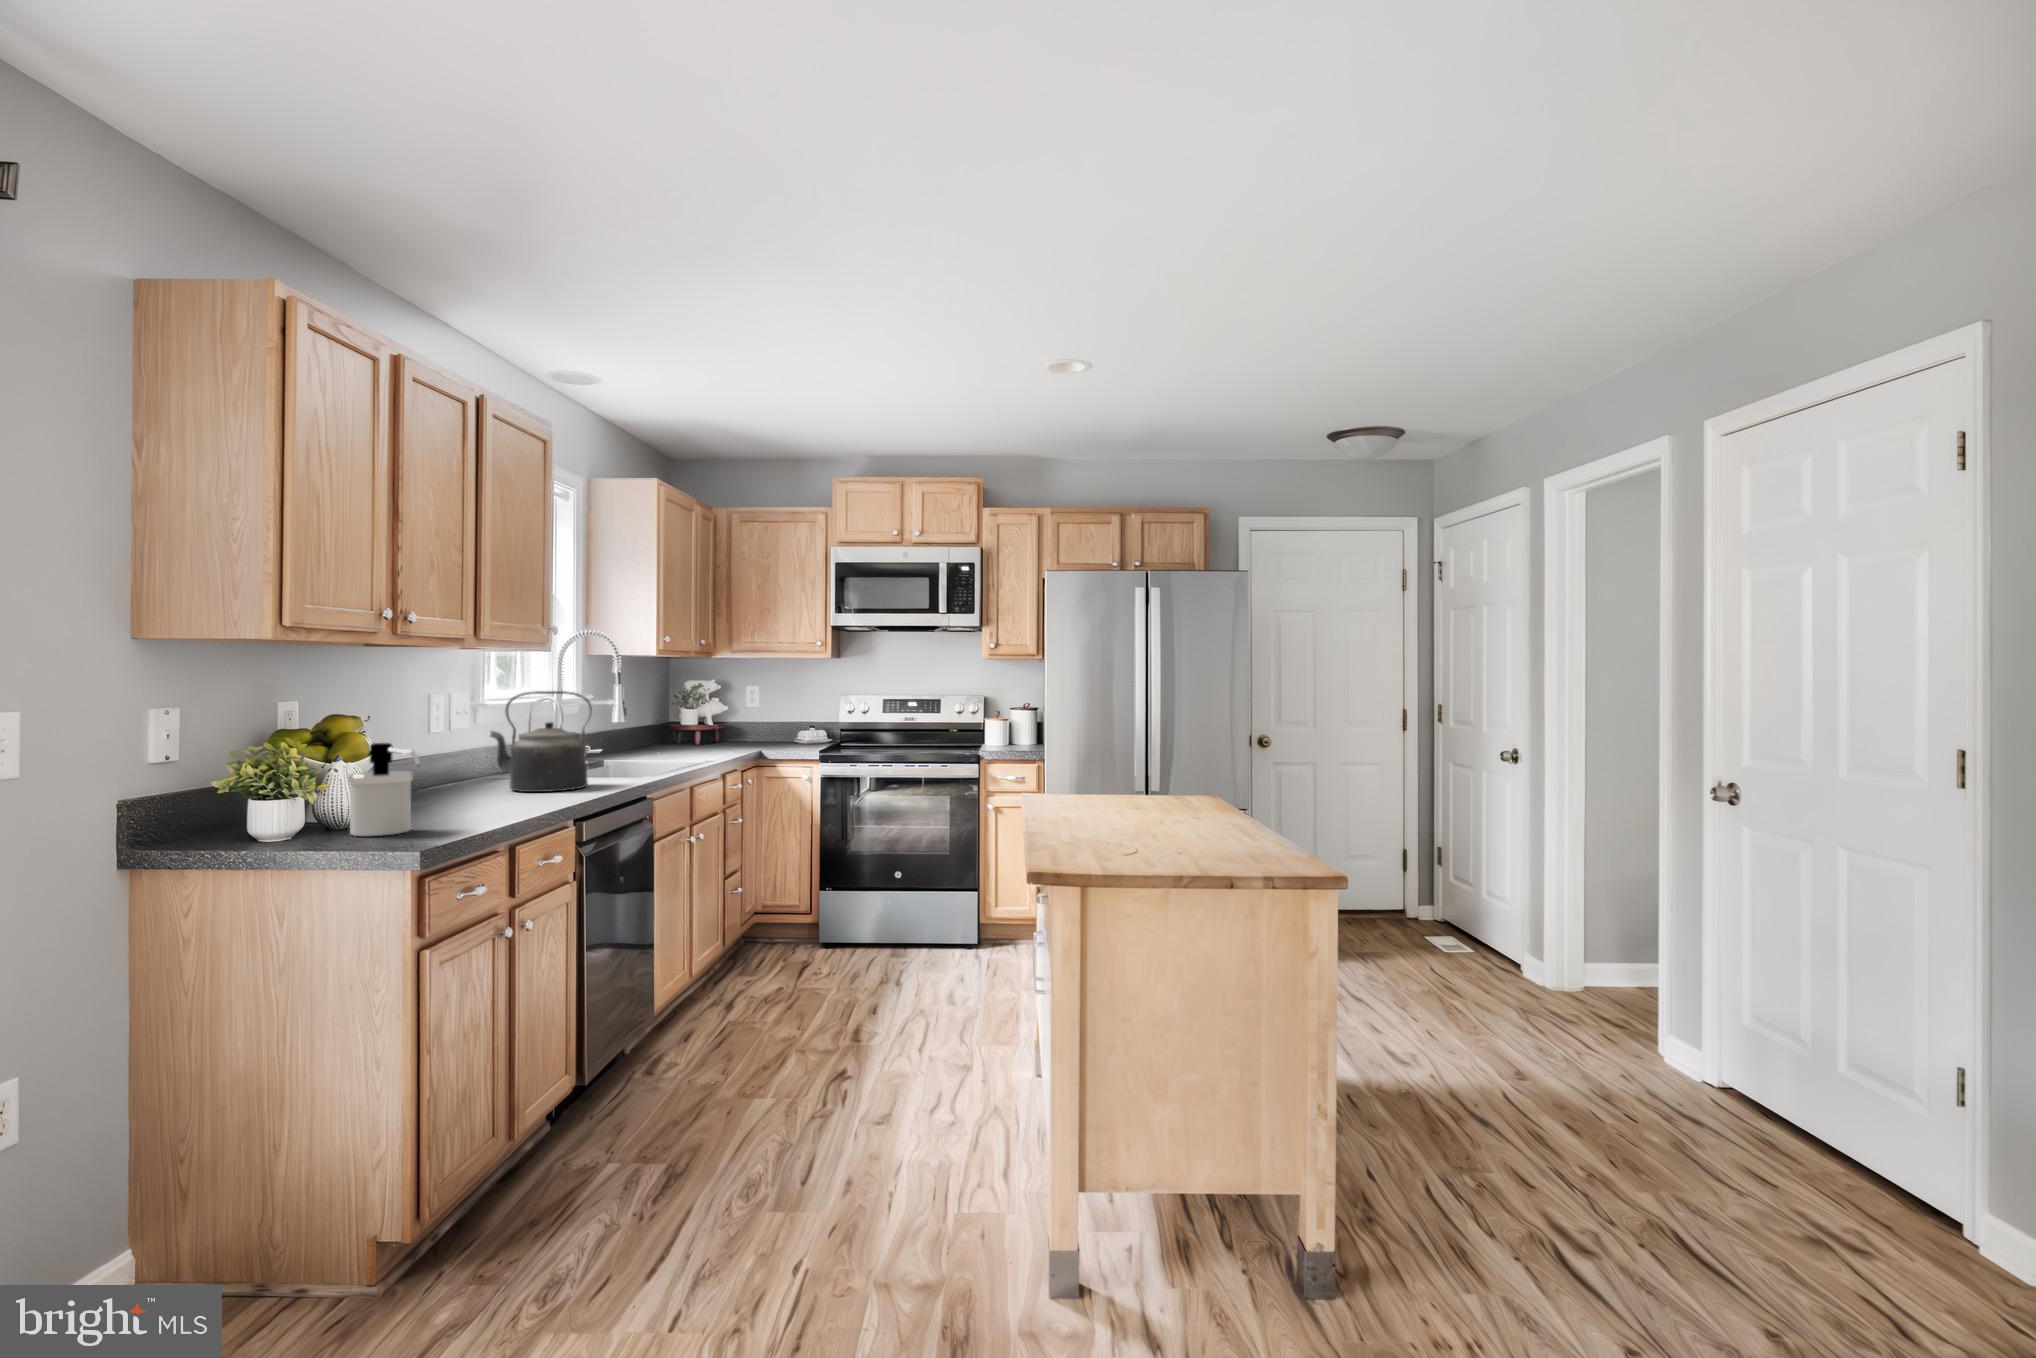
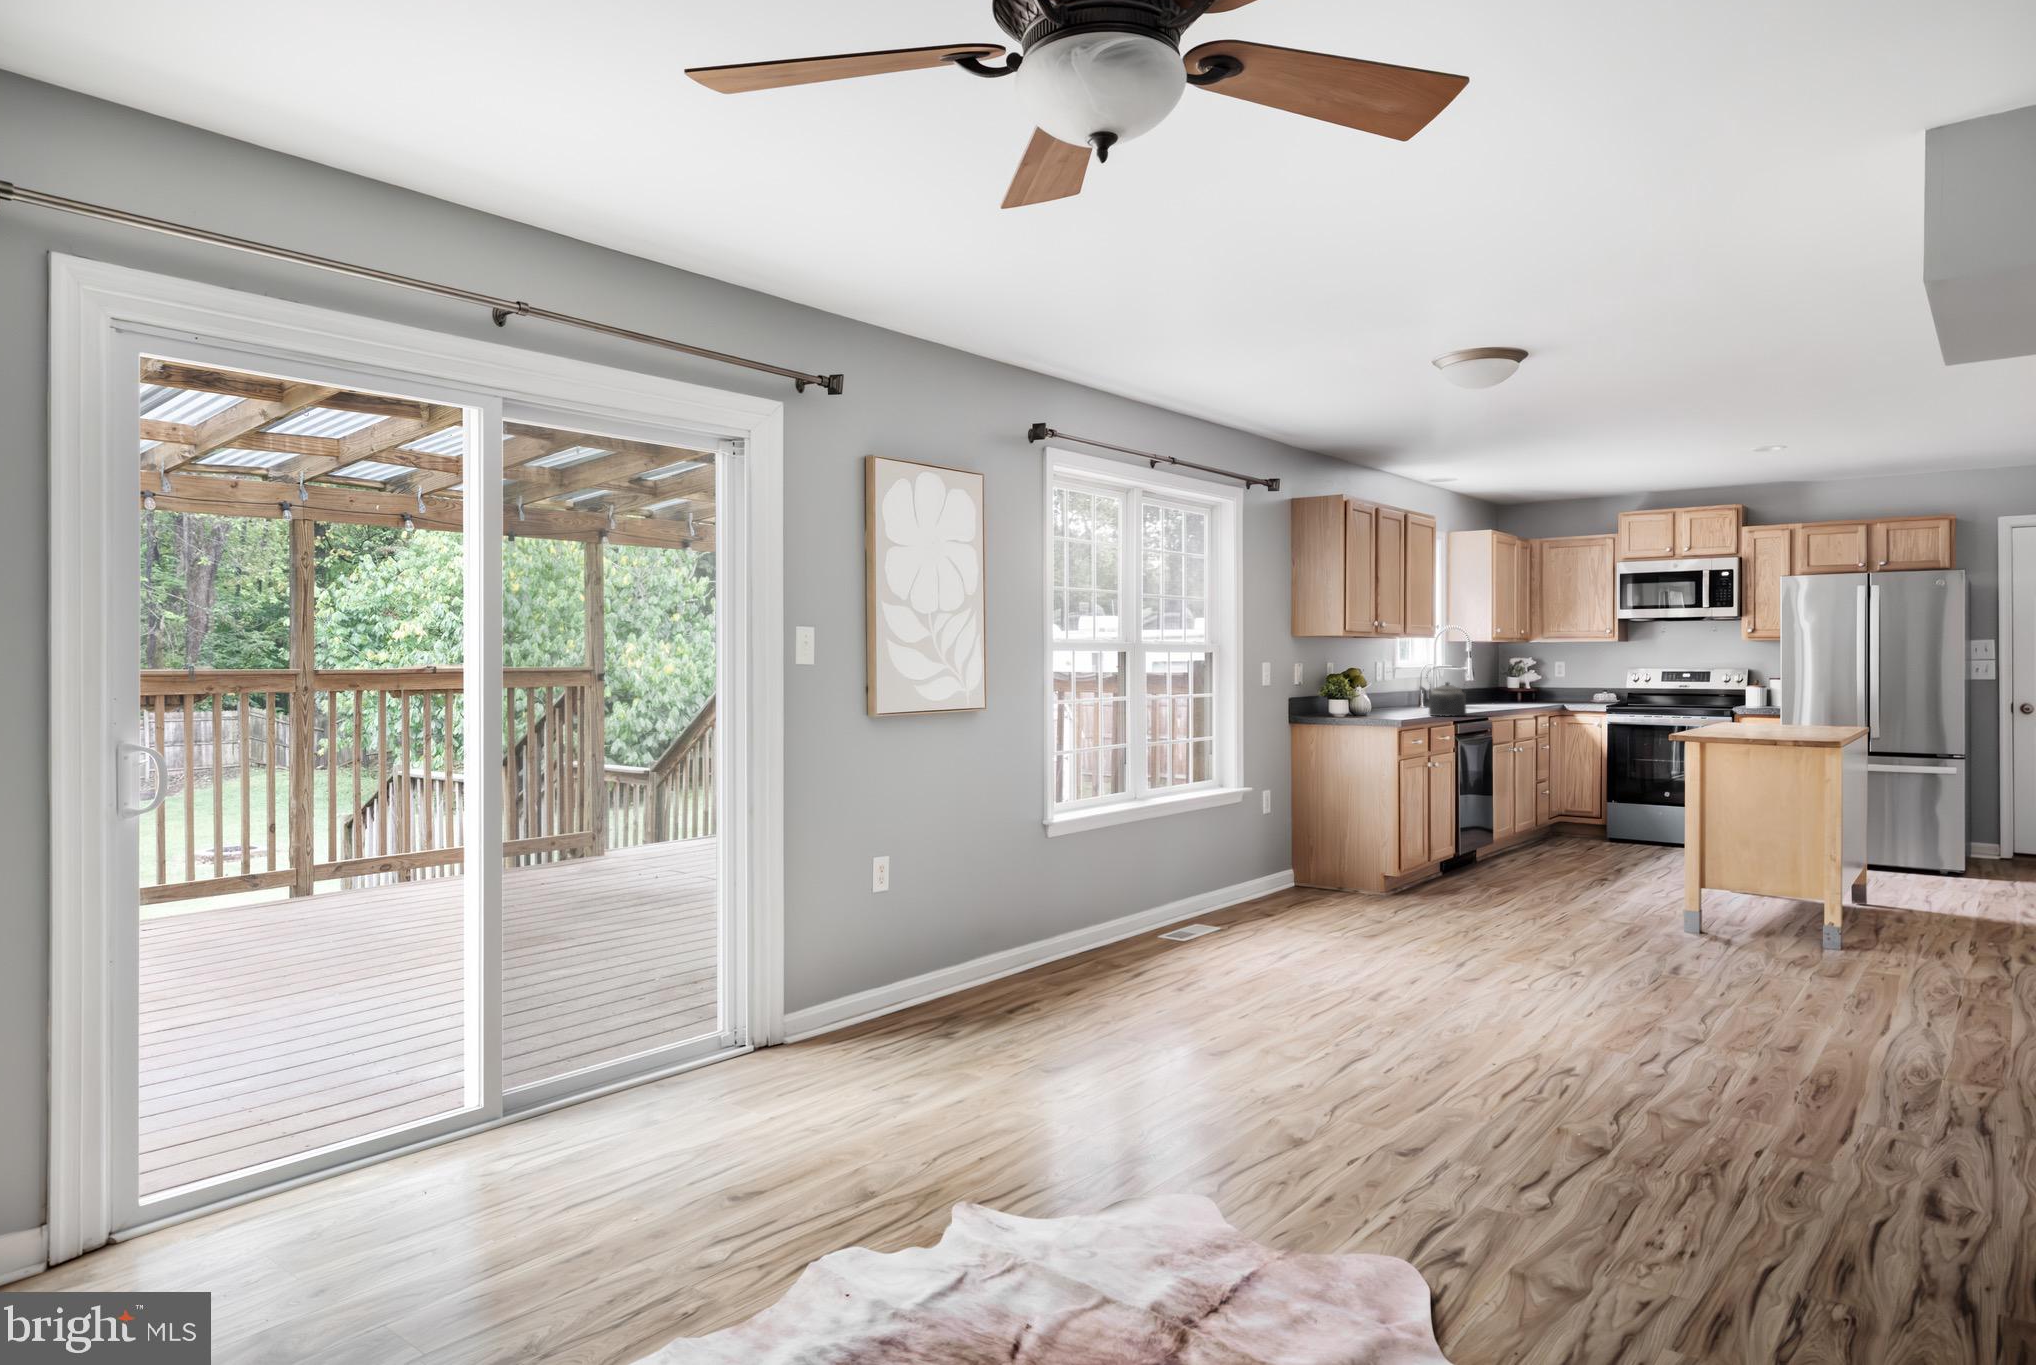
soap dispenser: present [348,743,420,836] -> none [1385,687,1414,724]

